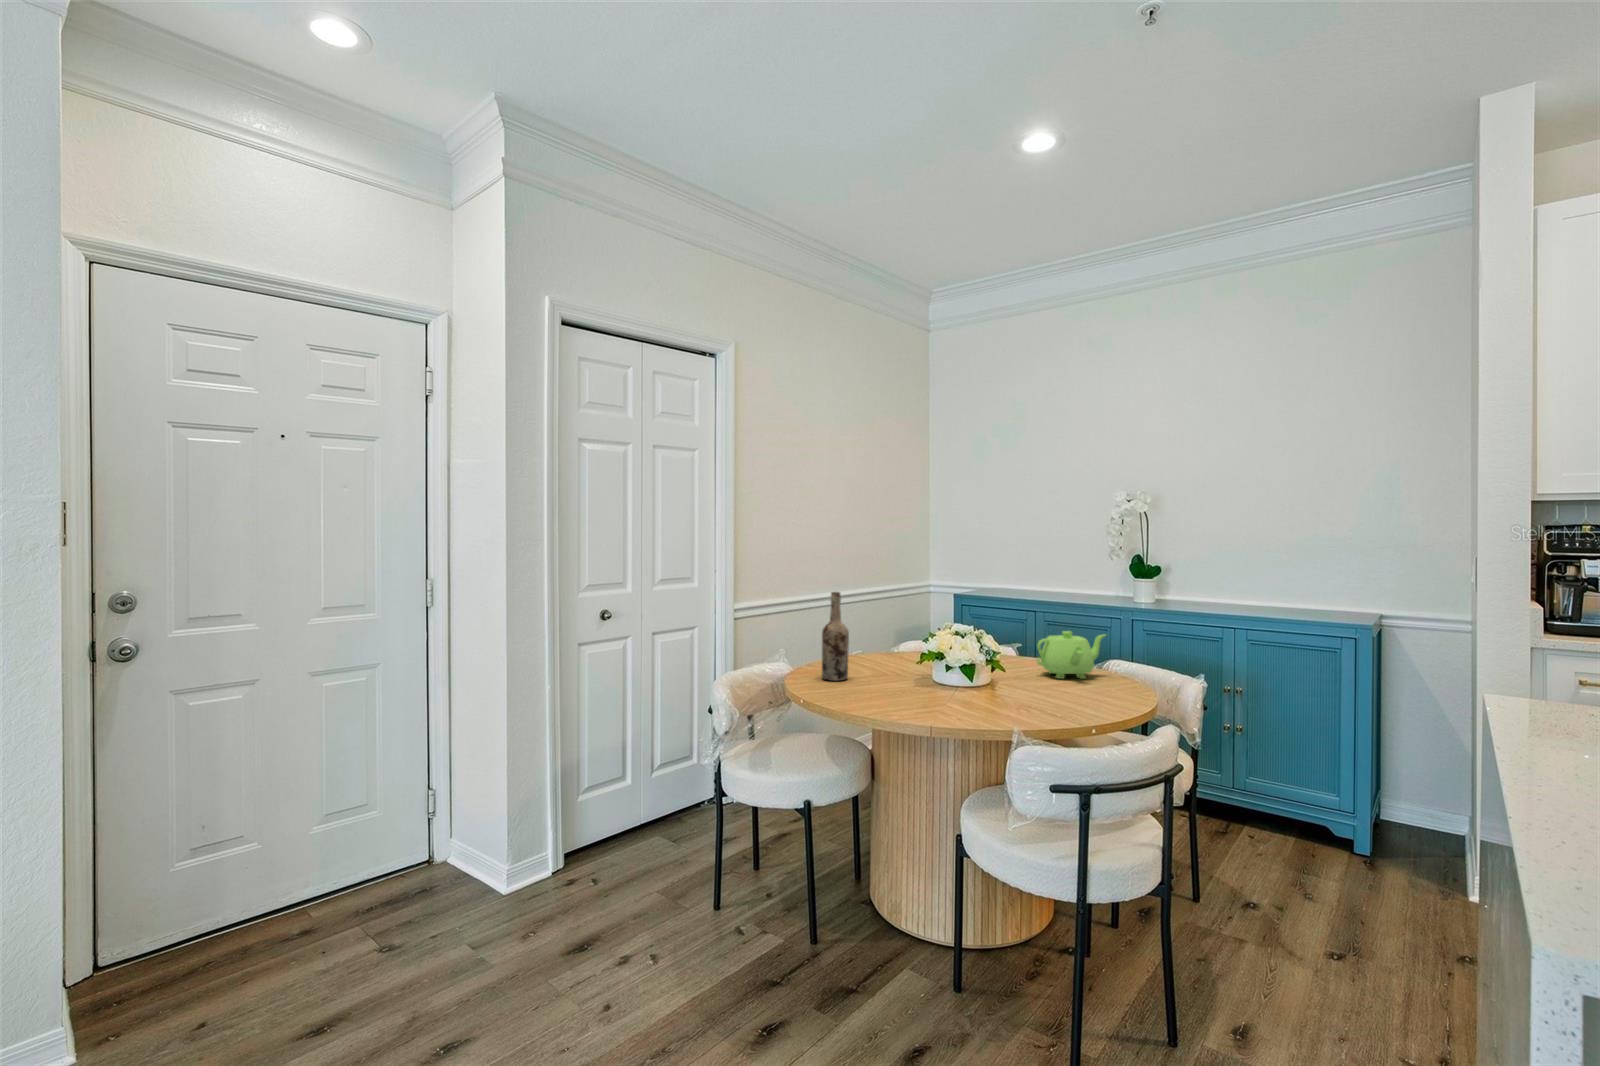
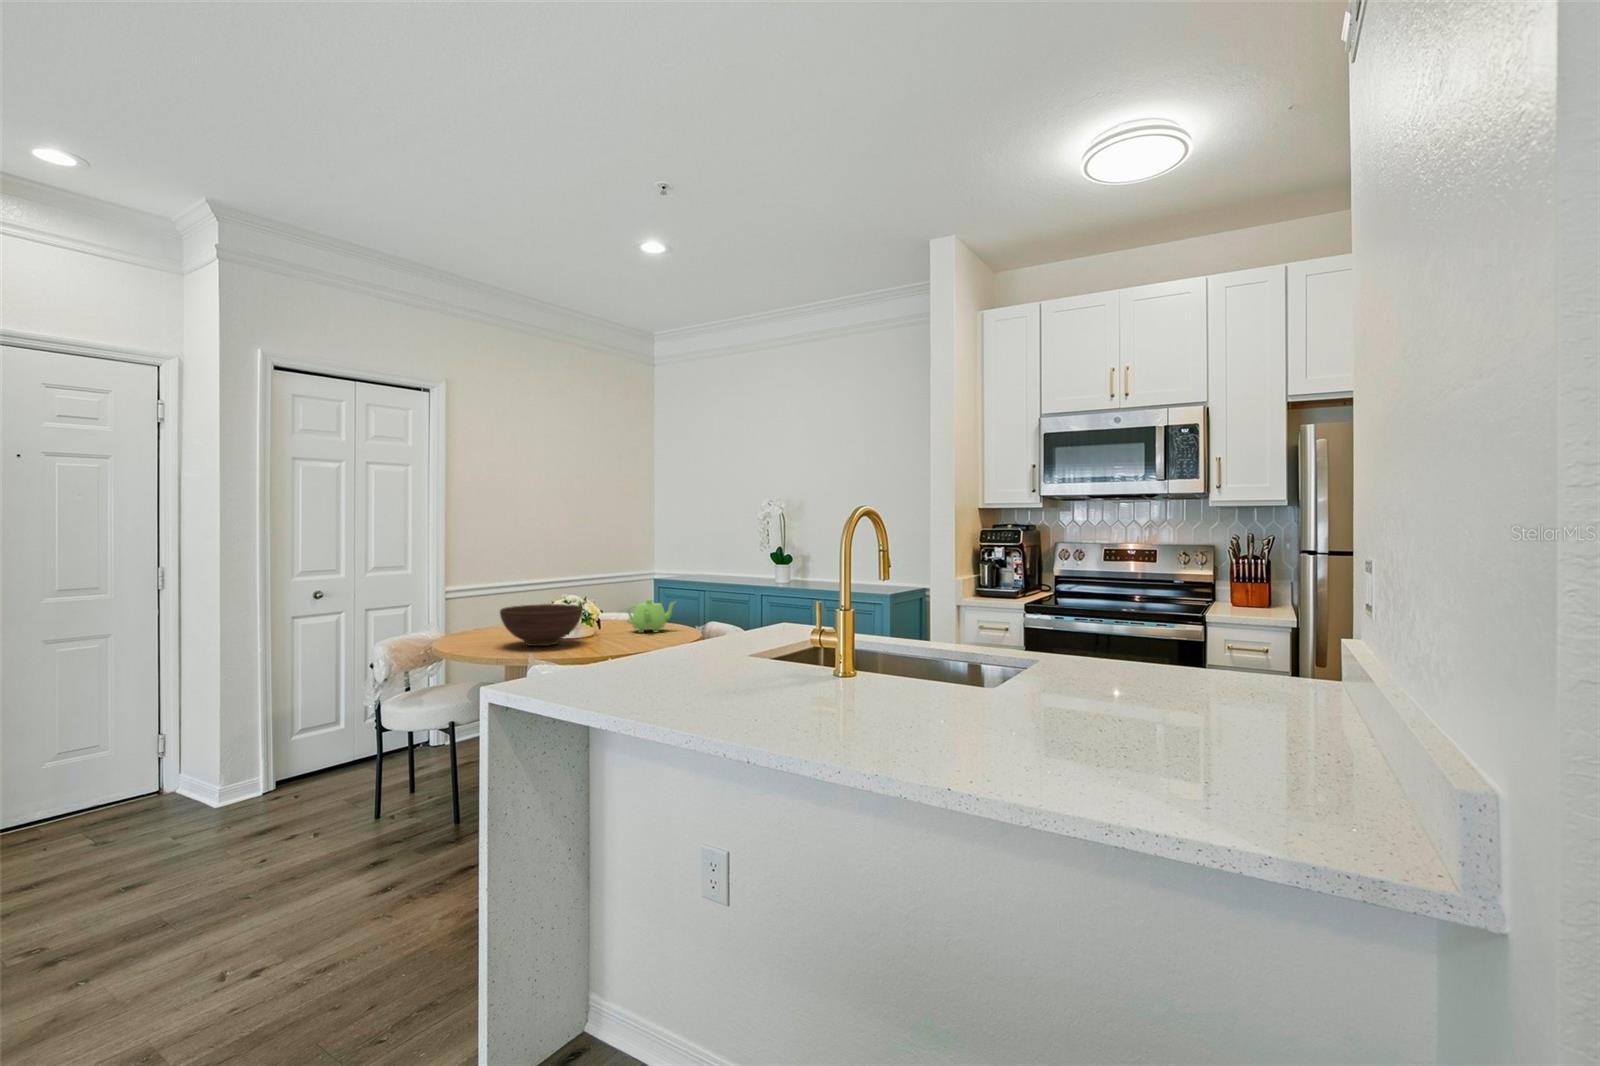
wine bottle: present [822,592,849,681] -> none [462,573,483,637]
fruit bowl: none [910,639,1026,704] -> present [500,604,583,646]

